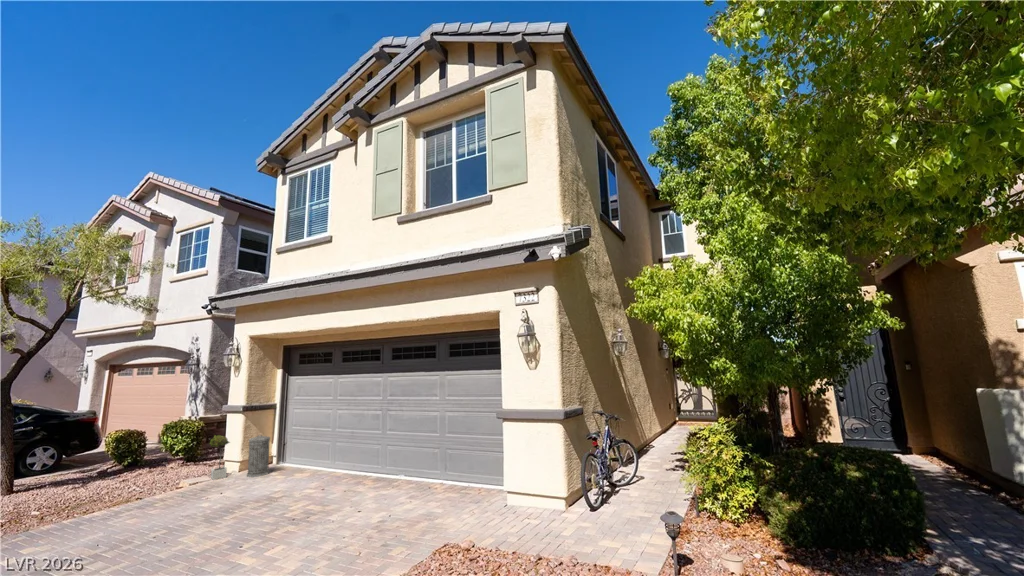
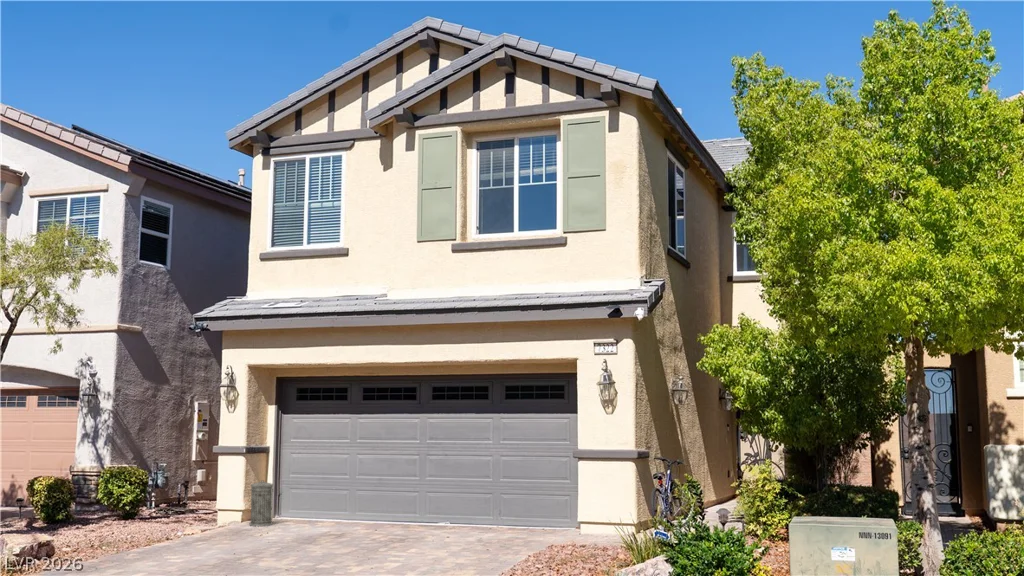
potted tree: present [210,435,229,480] -> none [209,478,229,528]

